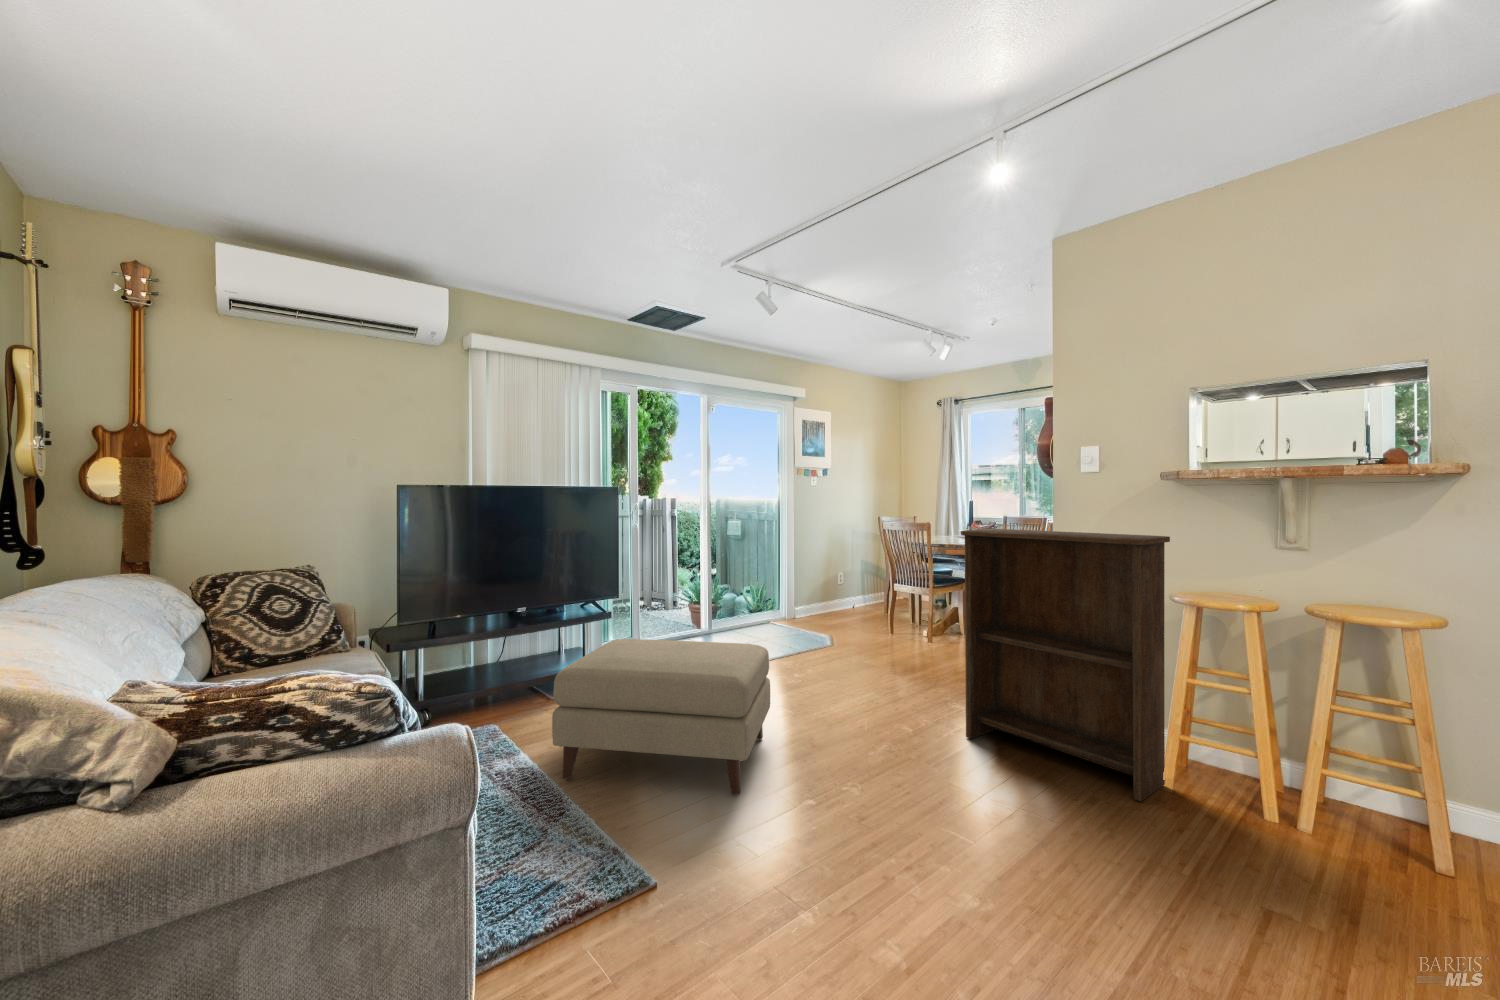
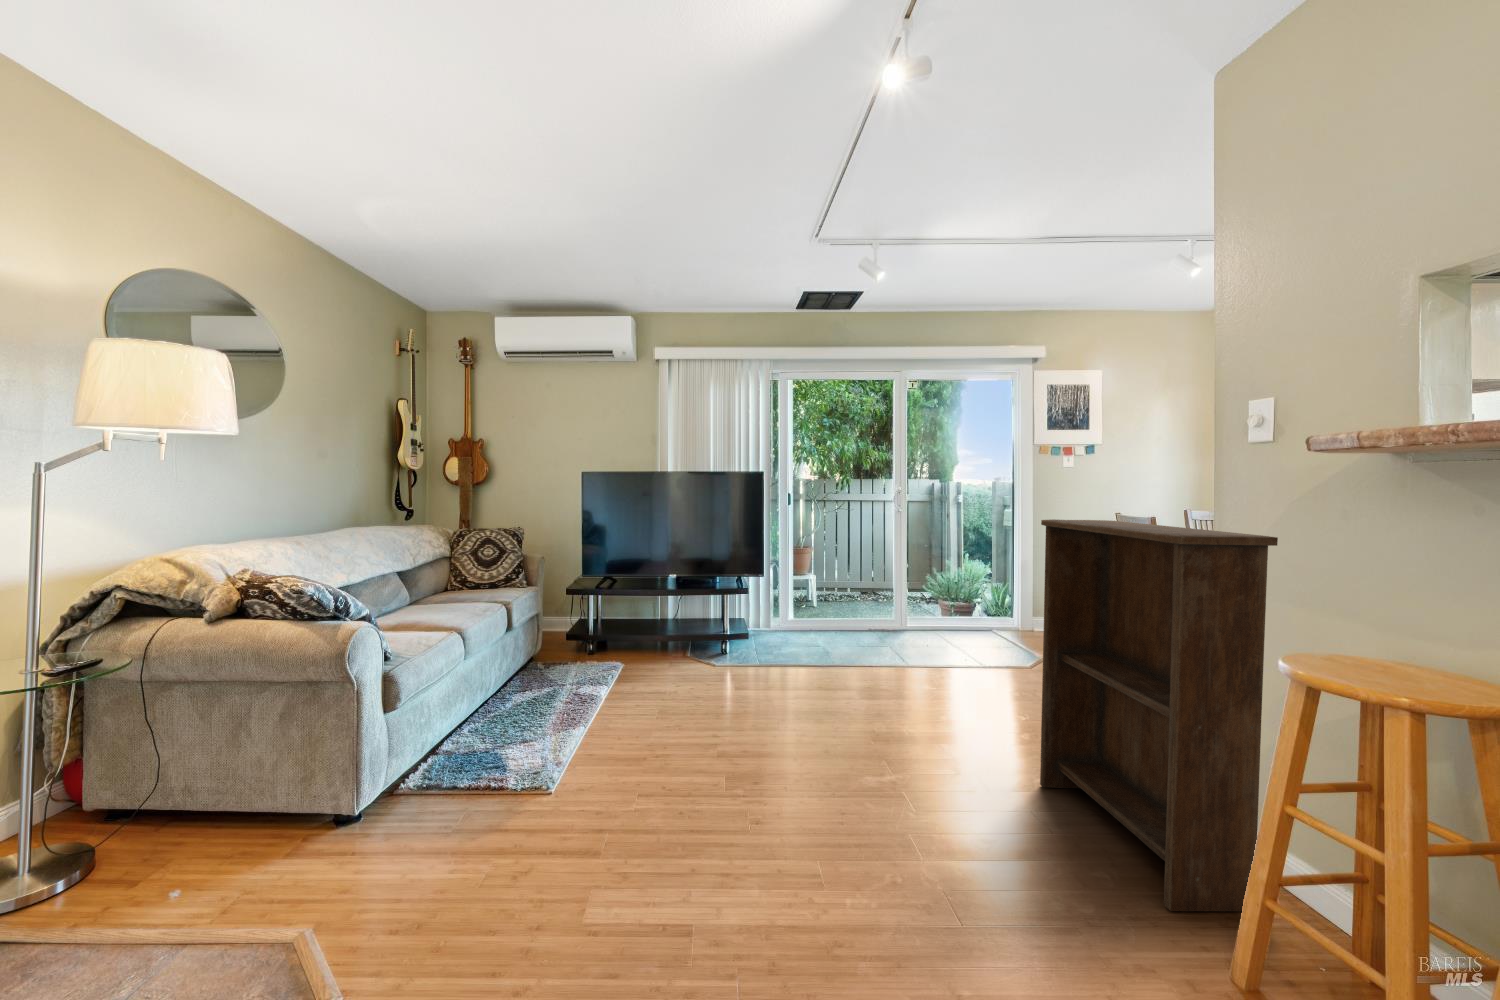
ottoman: present [552,639,770,795] -> none [609,607,820,762]

